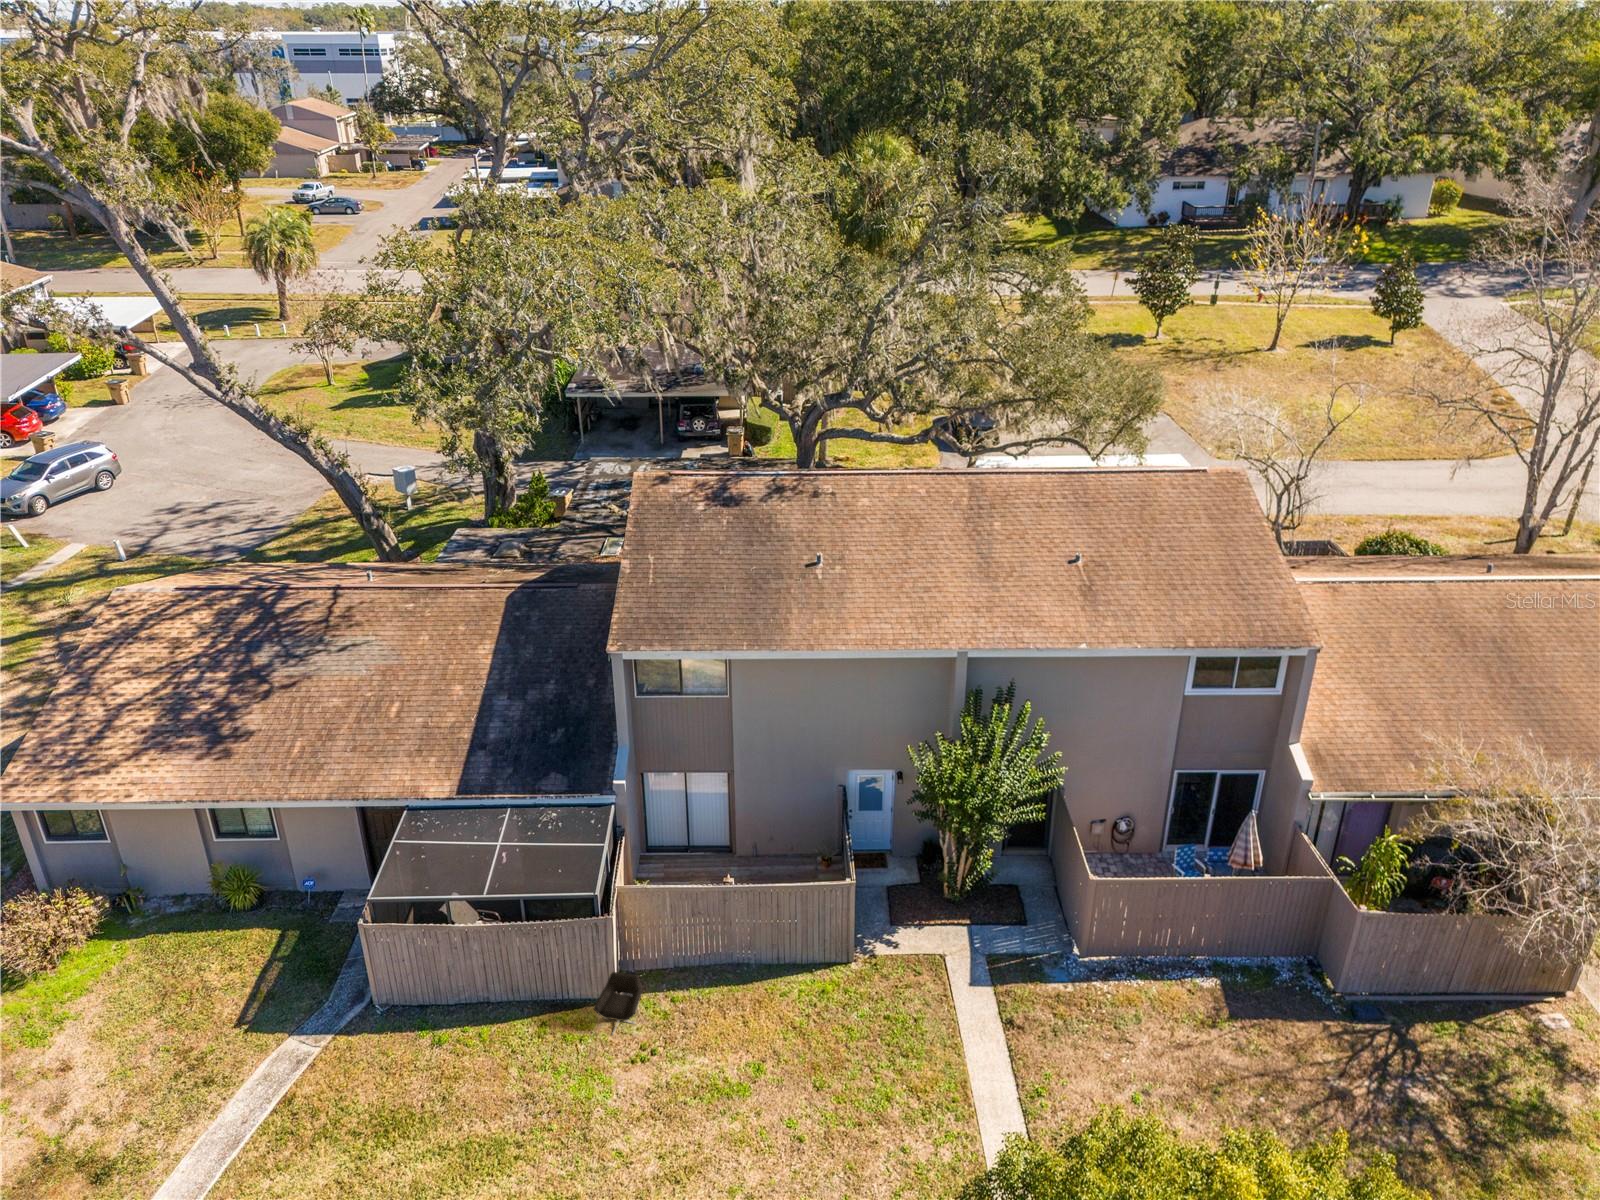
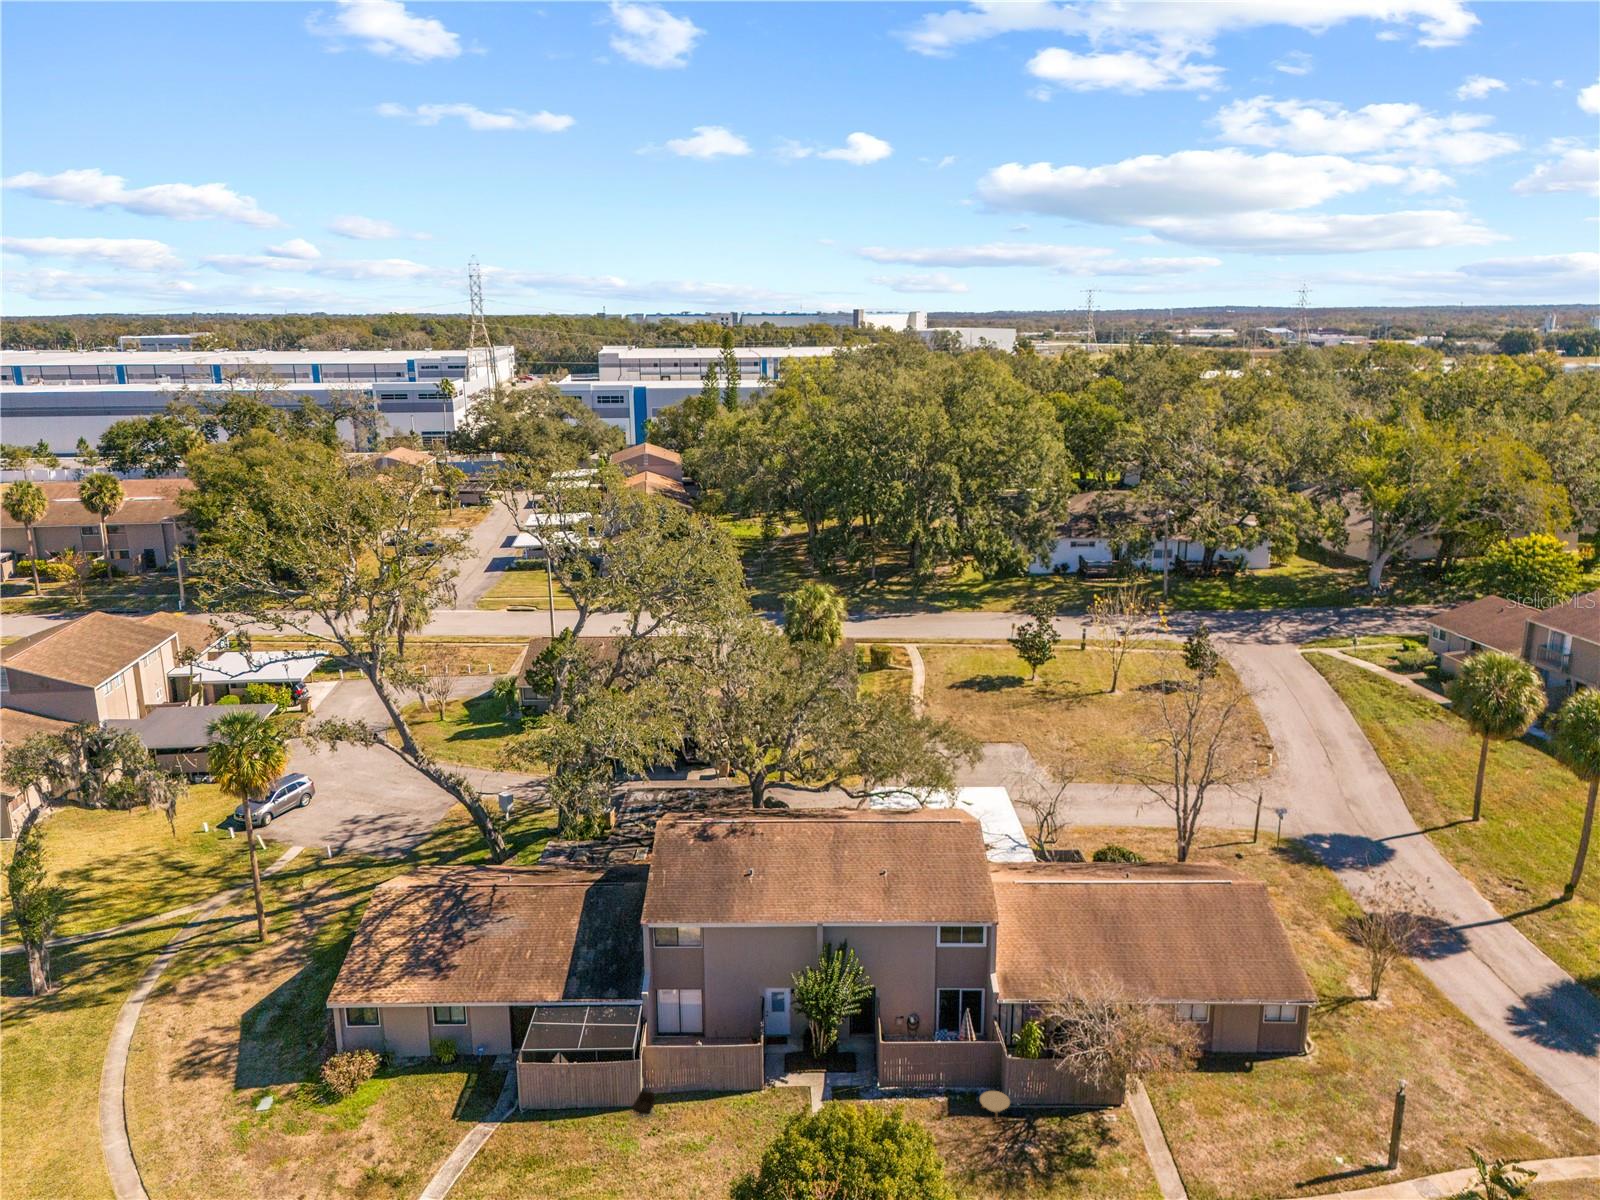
round table: none [1288,966,1355,1027] -> present [980,1091,1010,1120]

